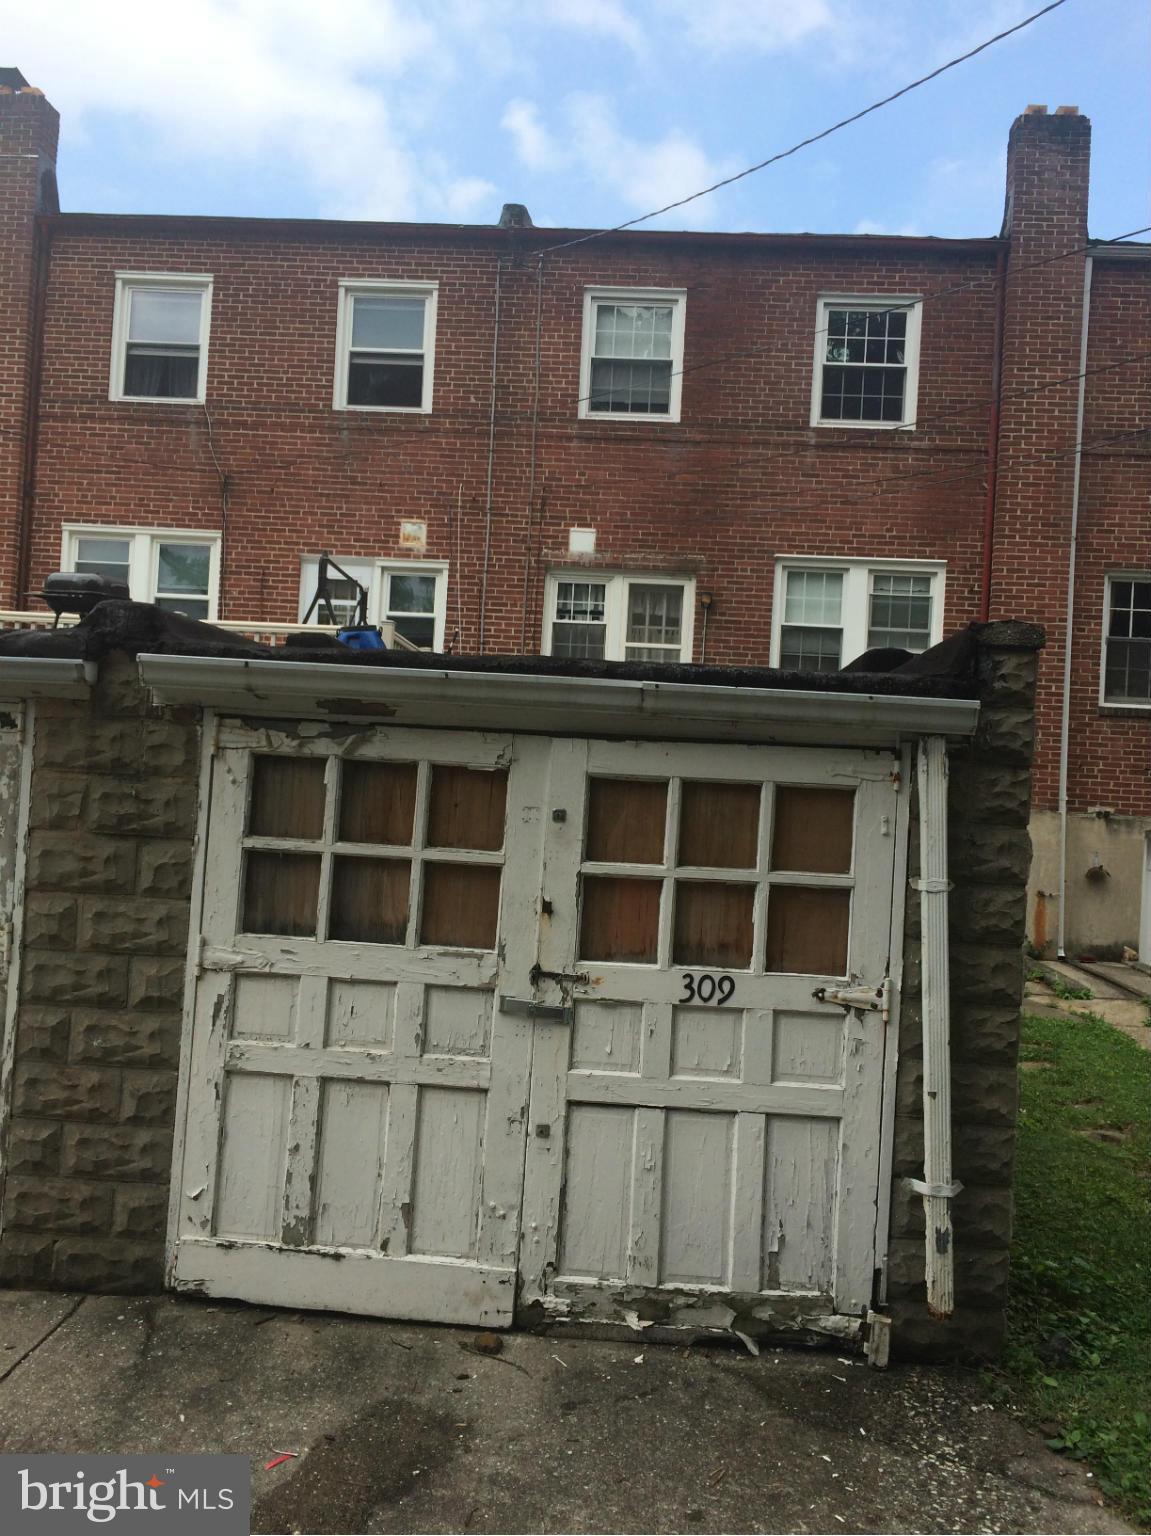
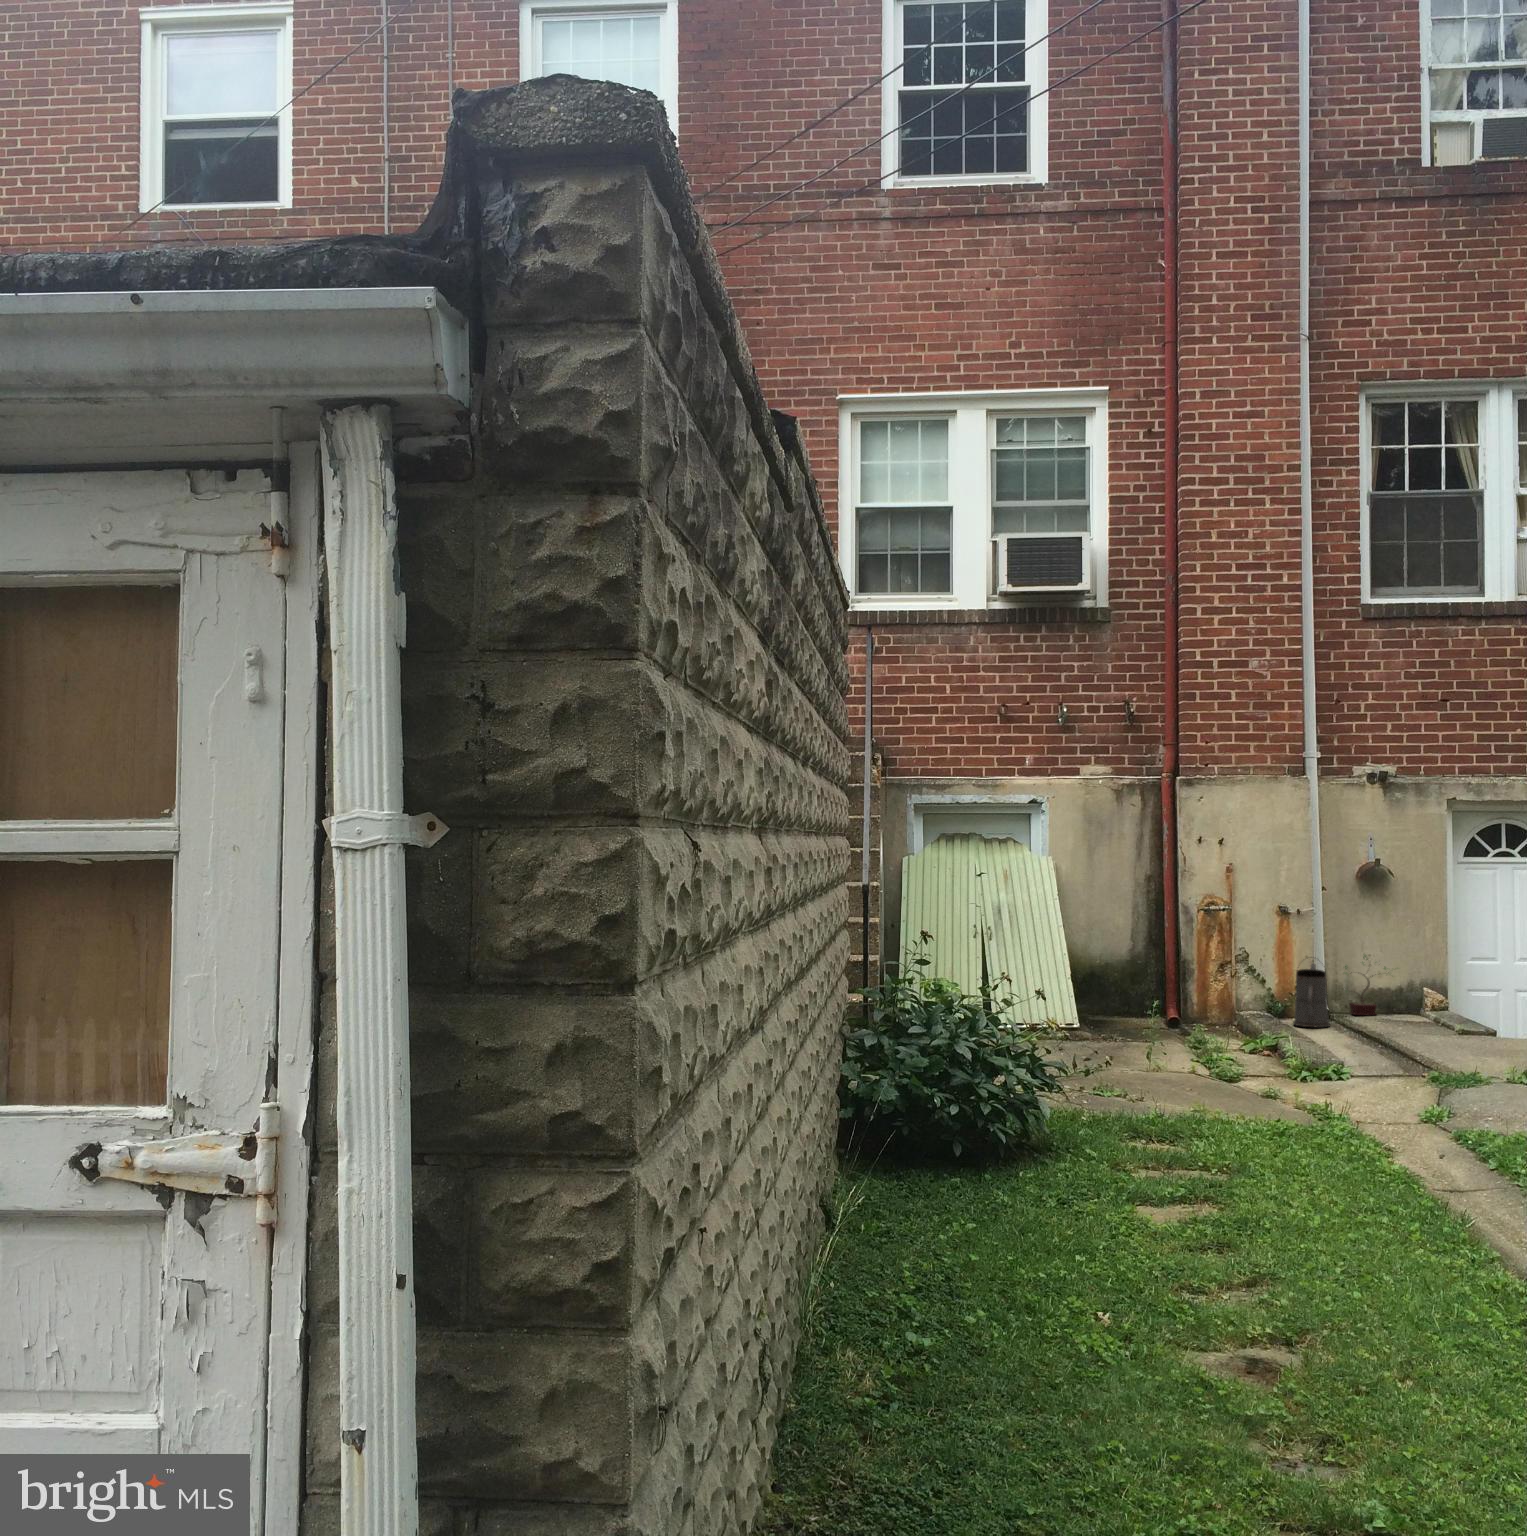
watering can: none [1048,925,1071,969] -> present [1293,964,1330,1027]

